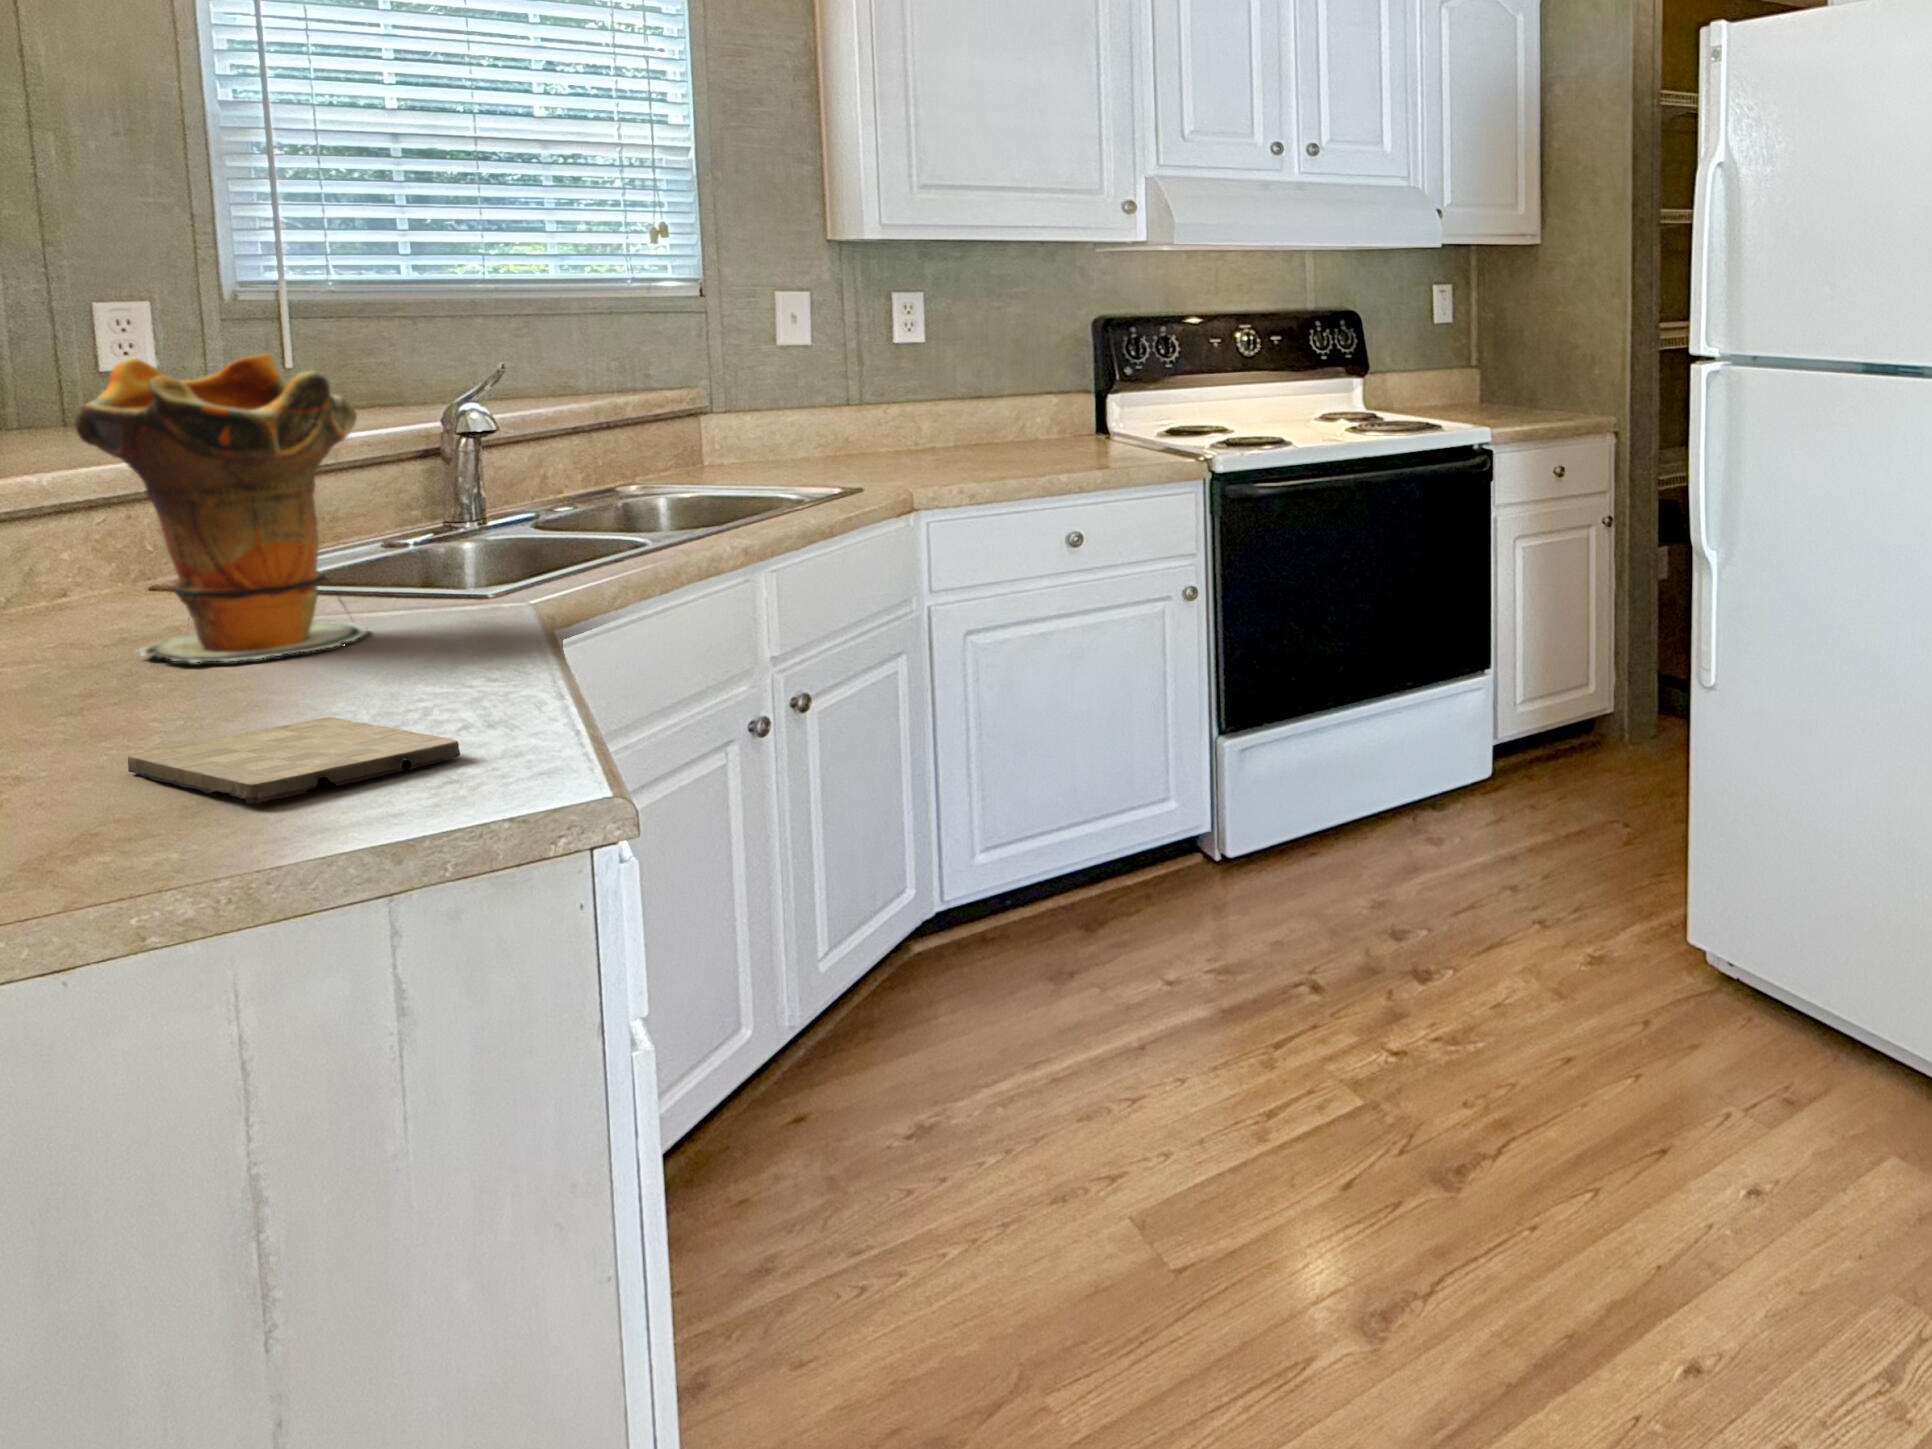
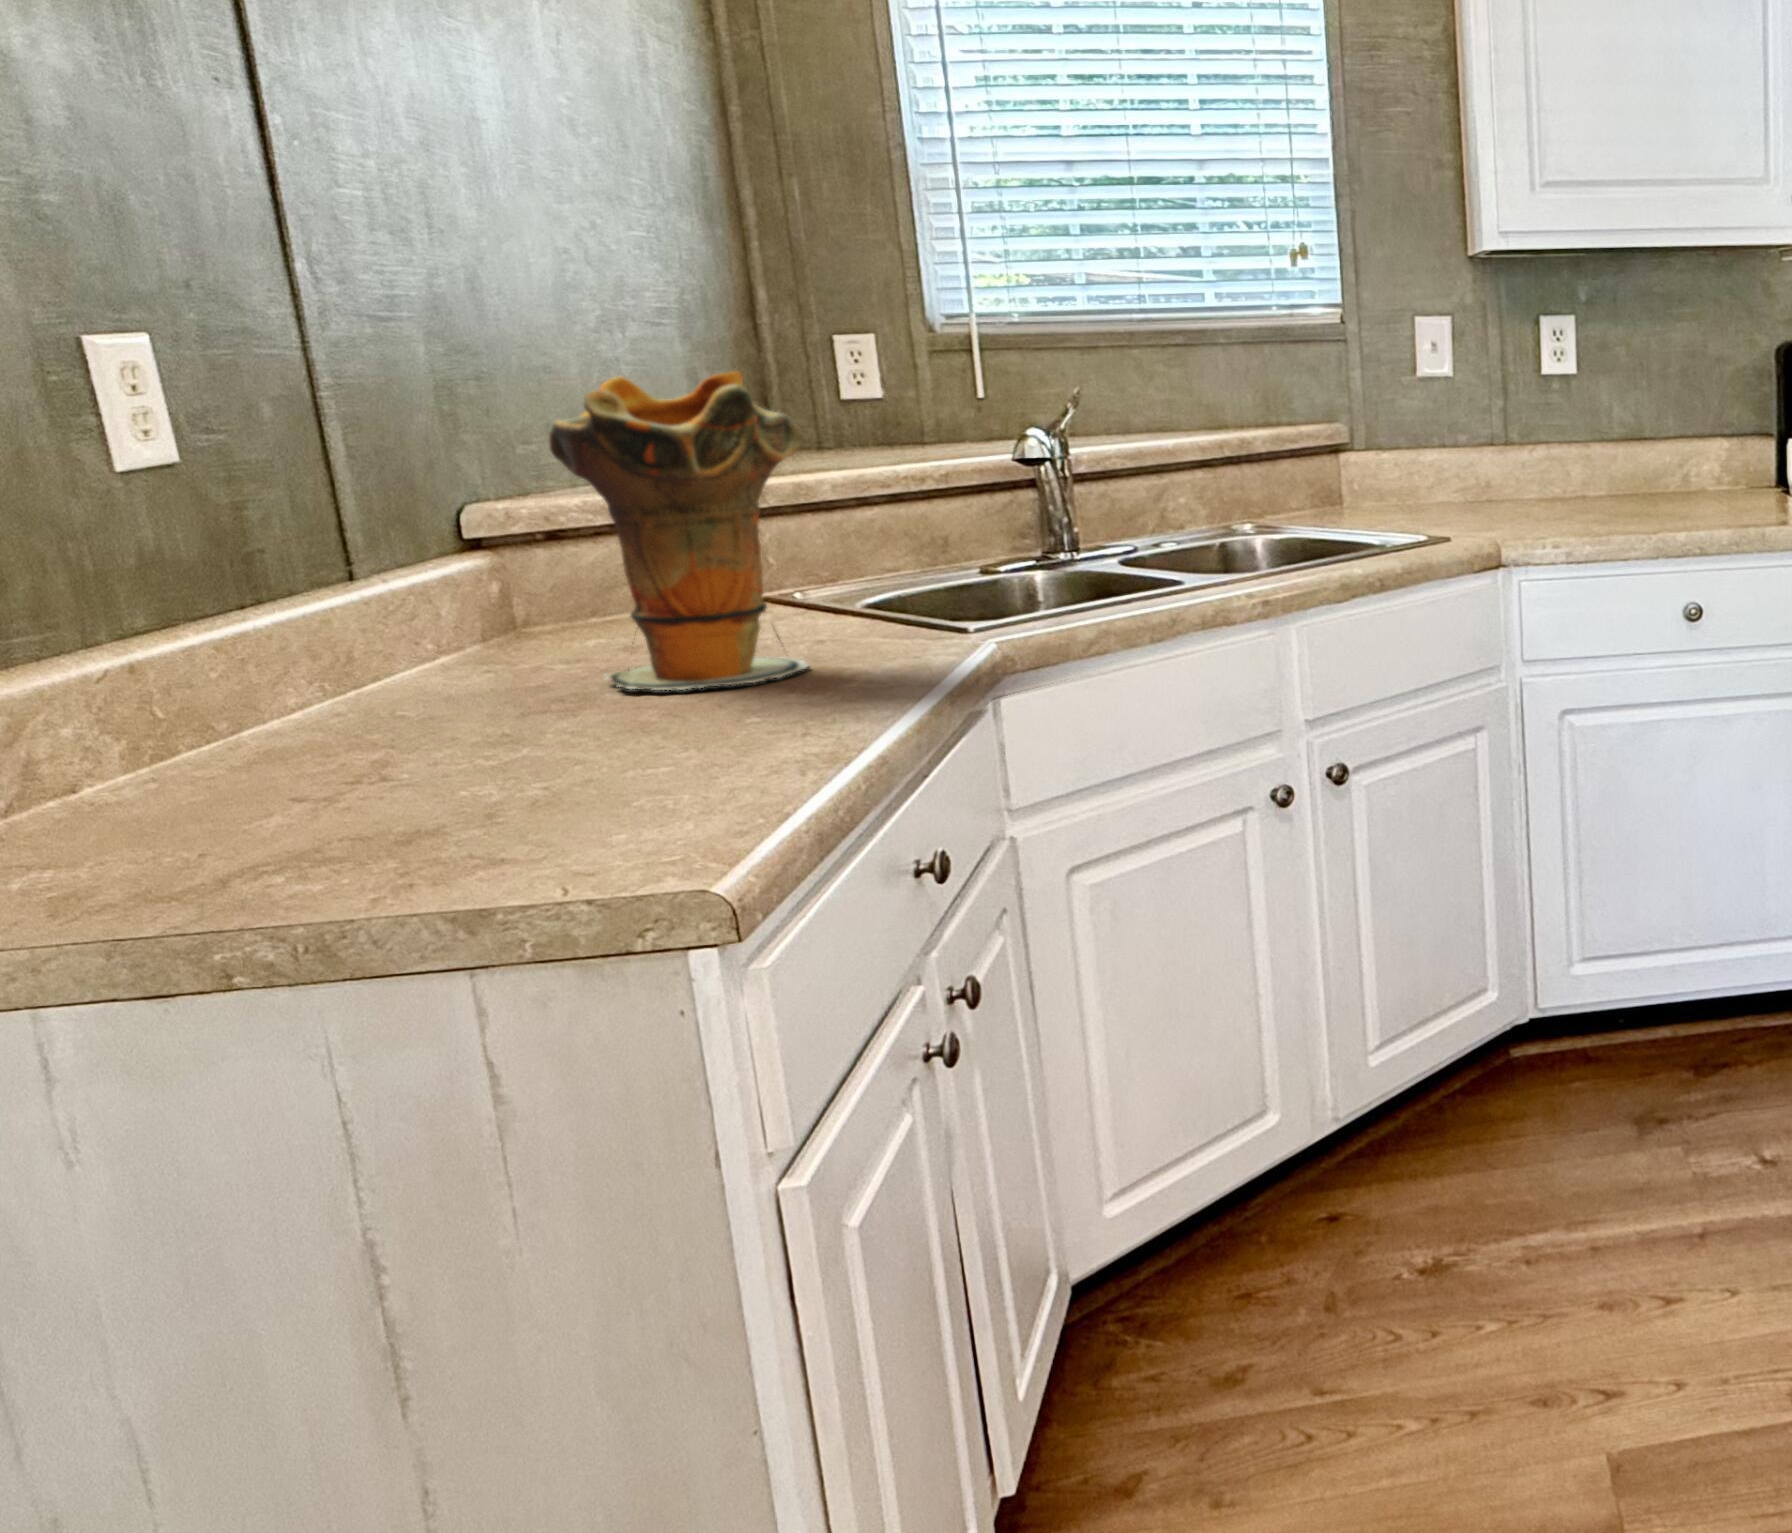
cutting board: present [128,717,460,804] -> none [420,753,675,837]

